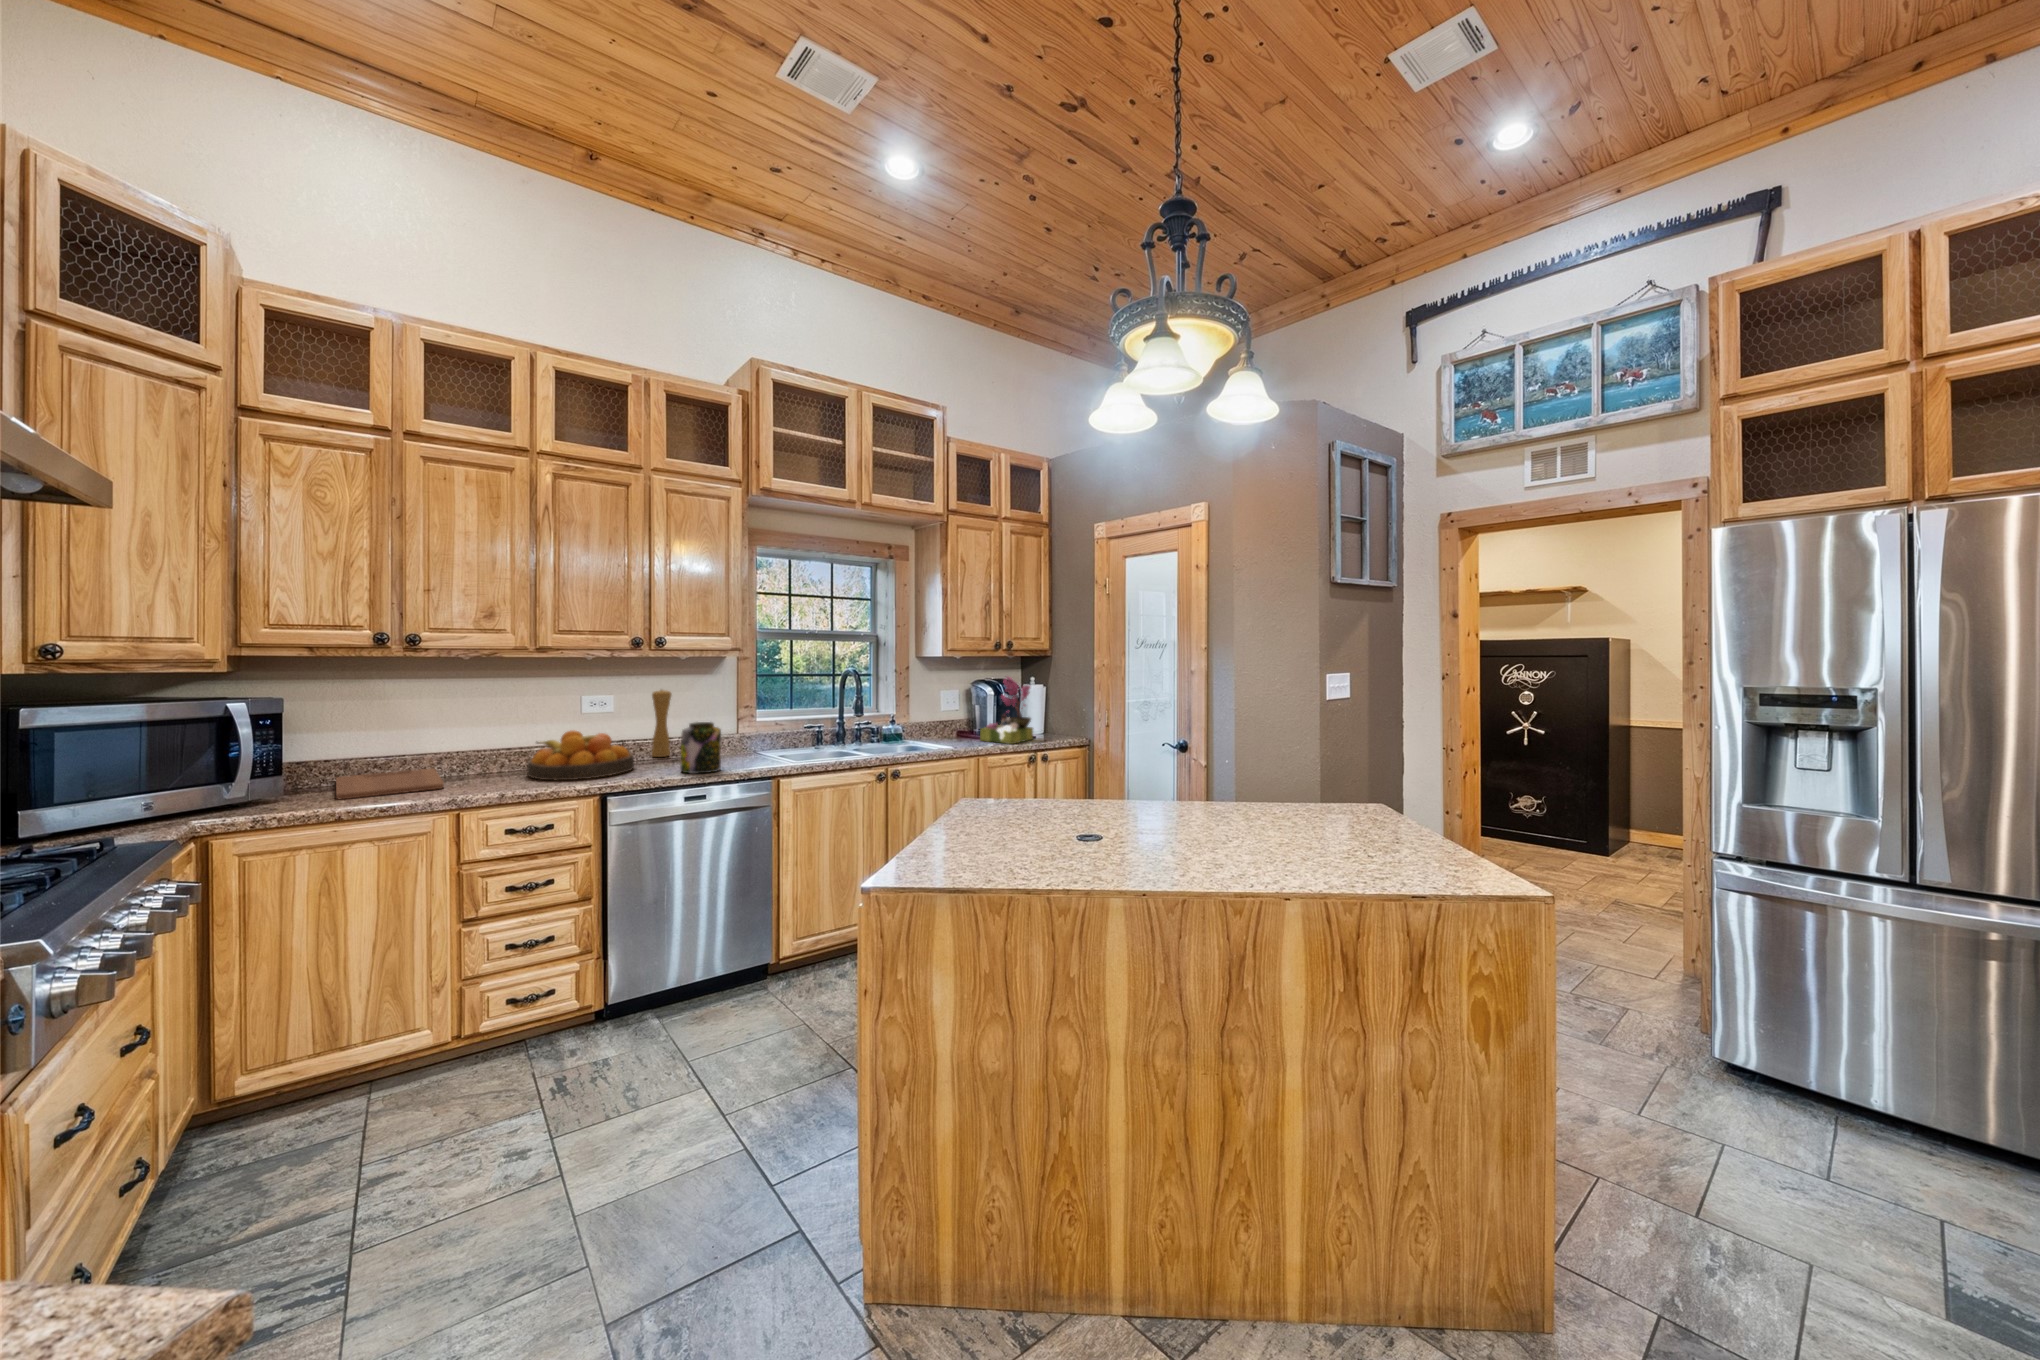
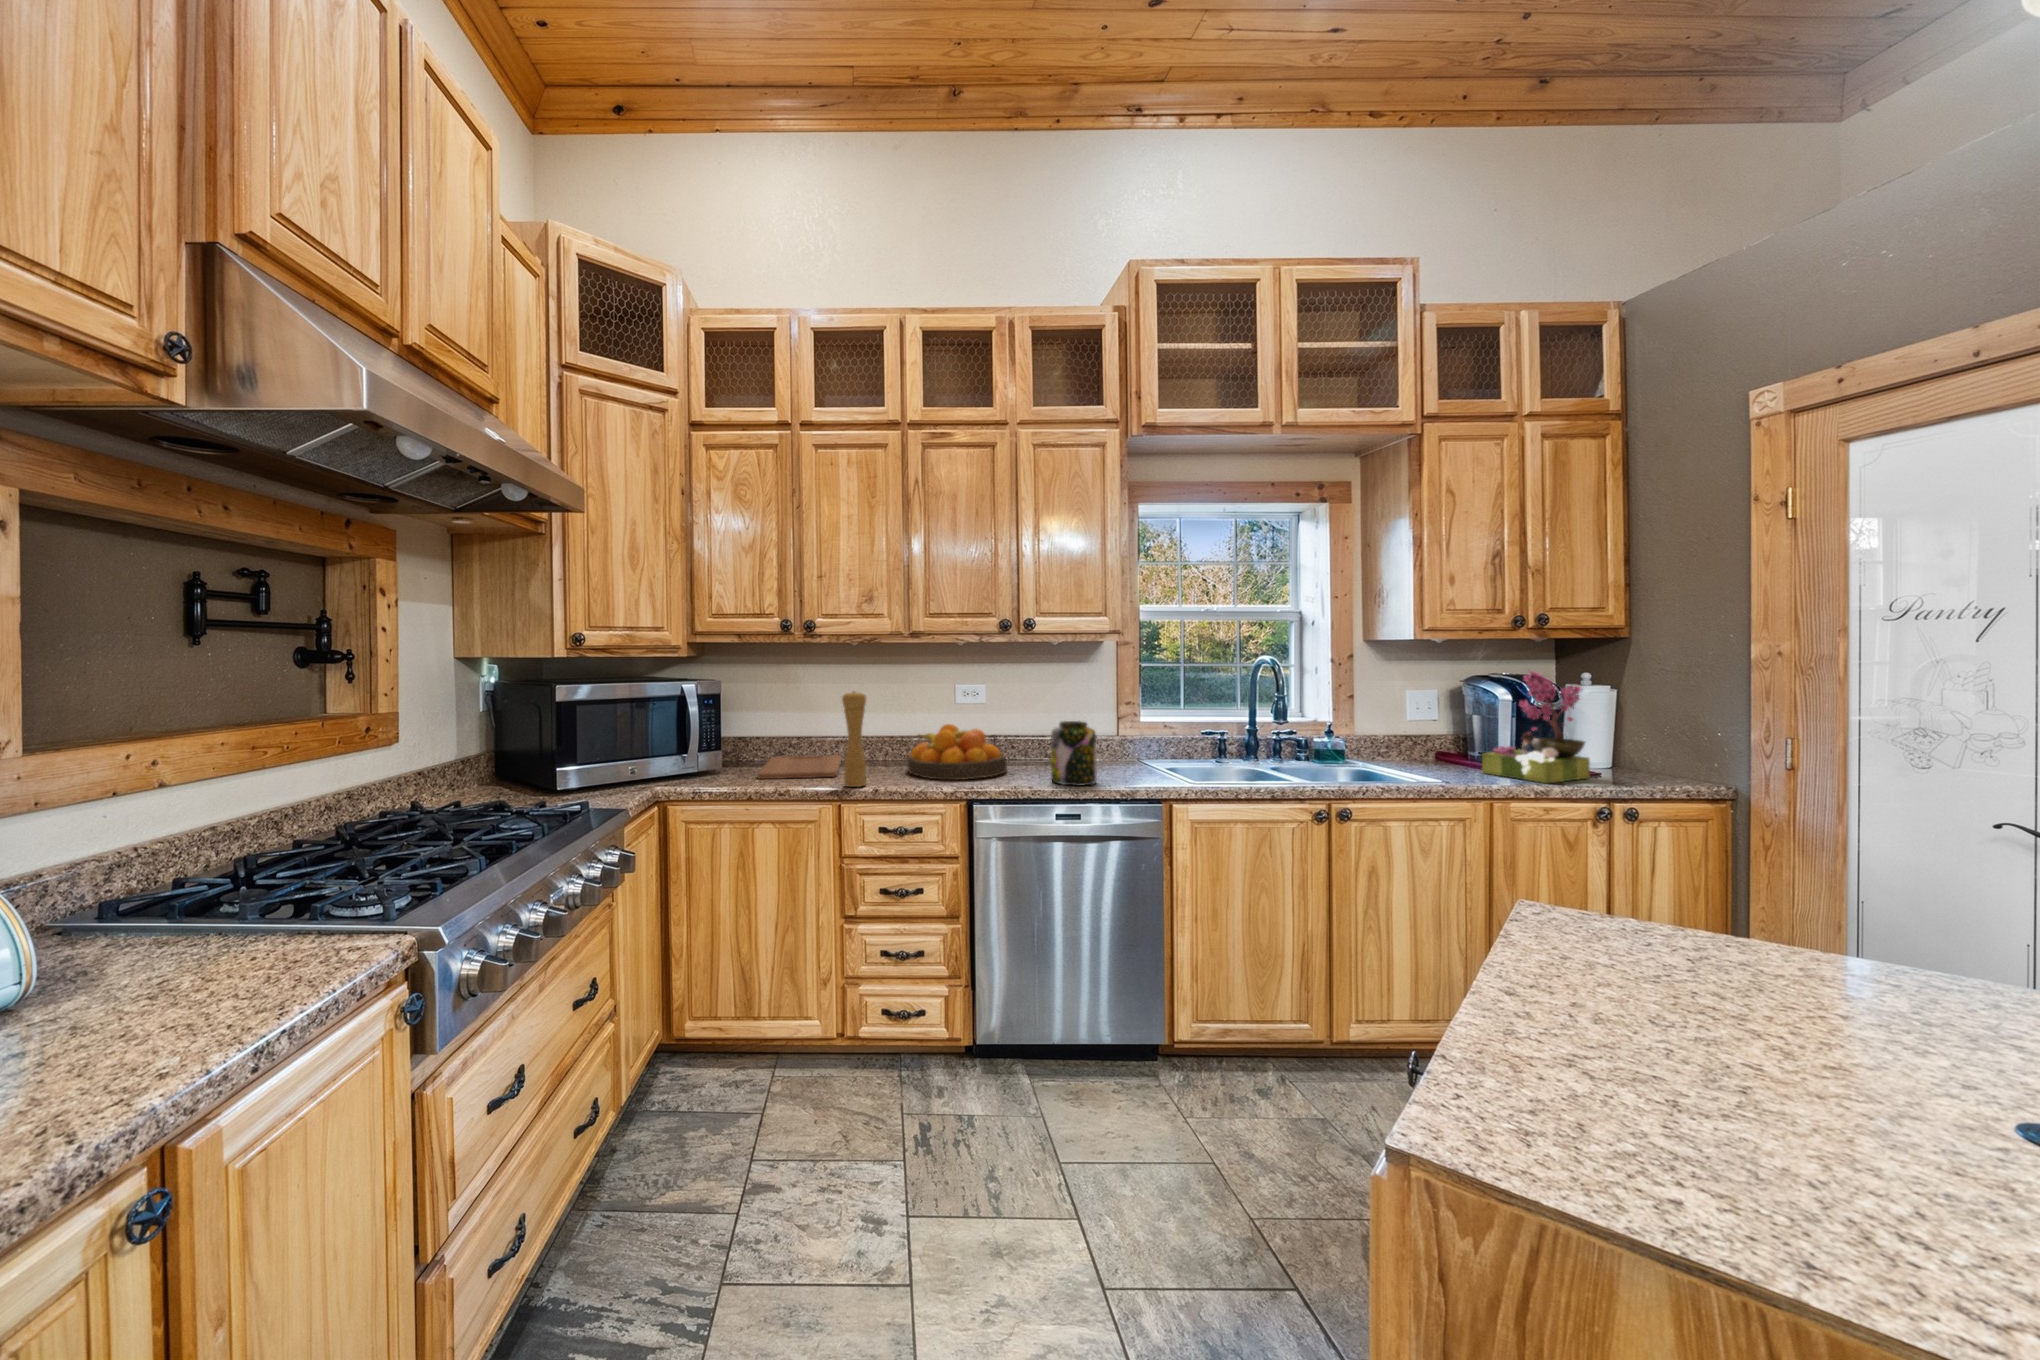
pepper mill: present [652,690,671,757] -> present [842,692,866,787]

